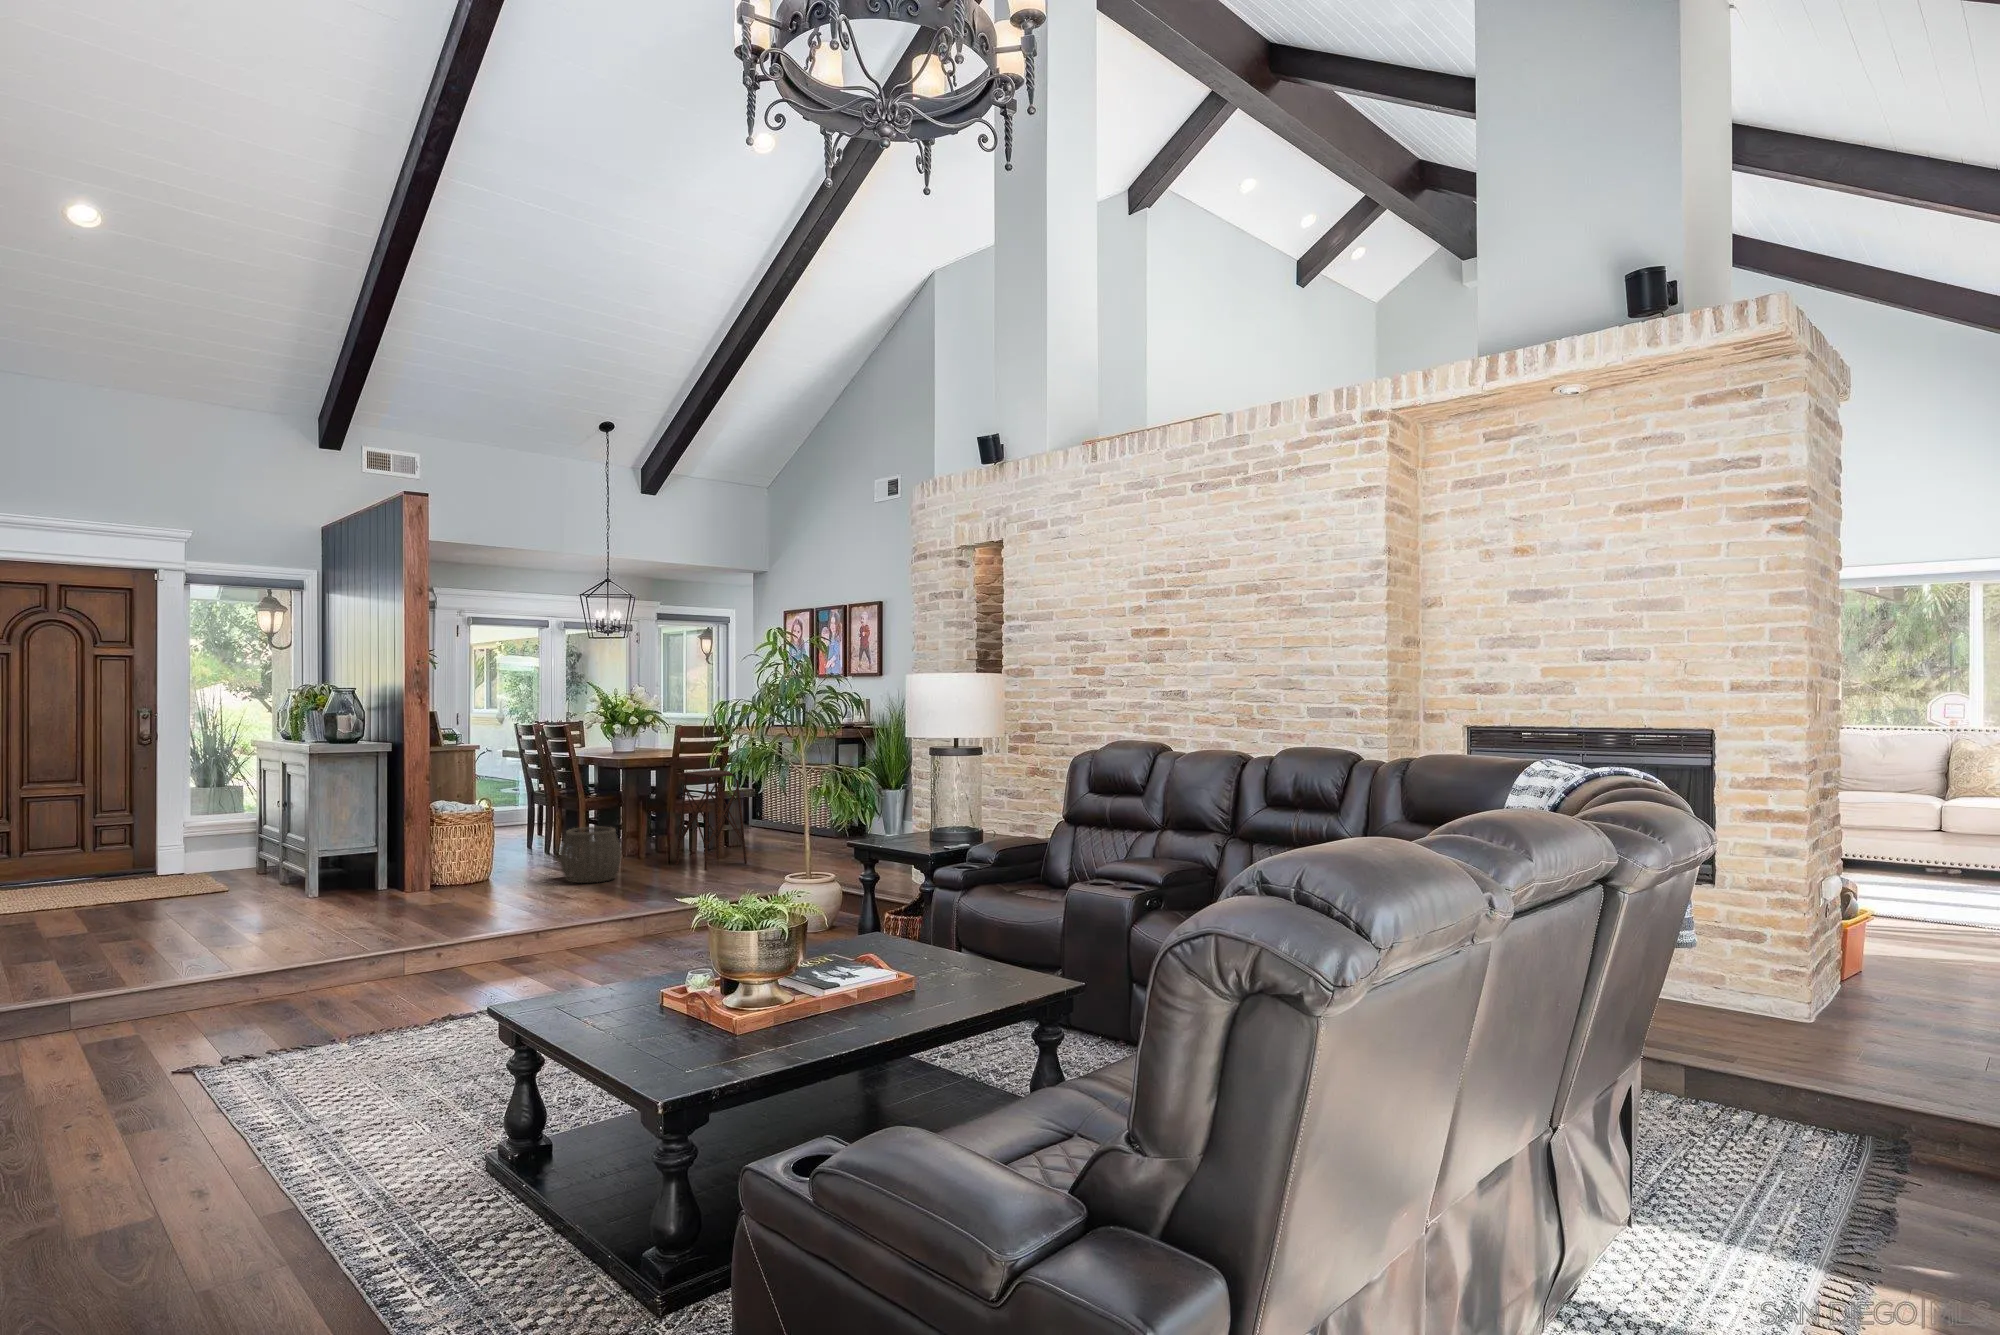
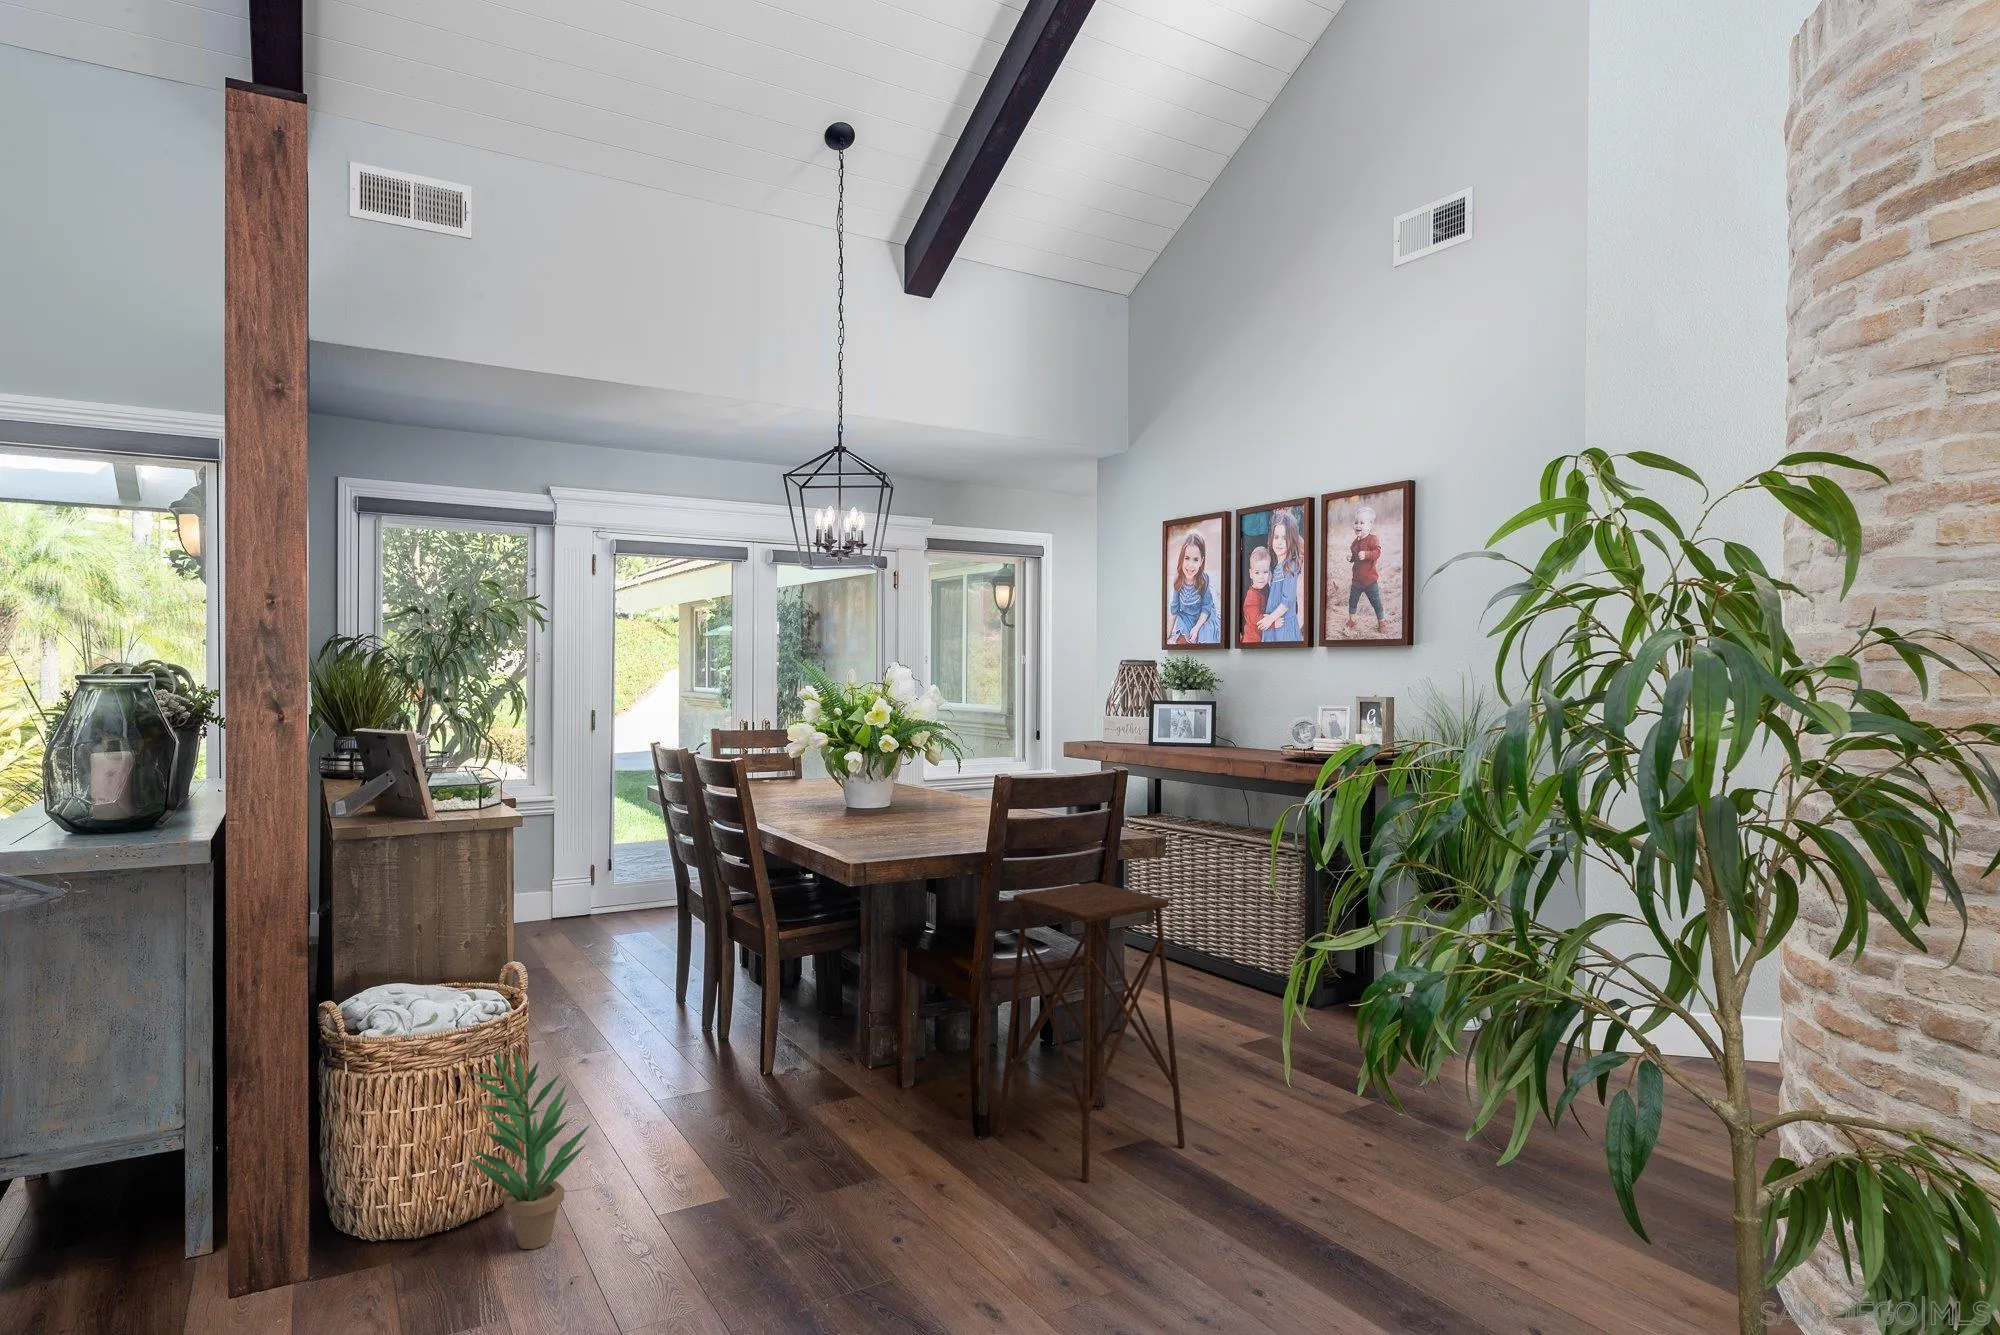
potted plant: none [481,818,524,885] -> present [468,1050,590,1249]
woven basket: present [560,827,621,883] -> none [686,1061,860,1261]

